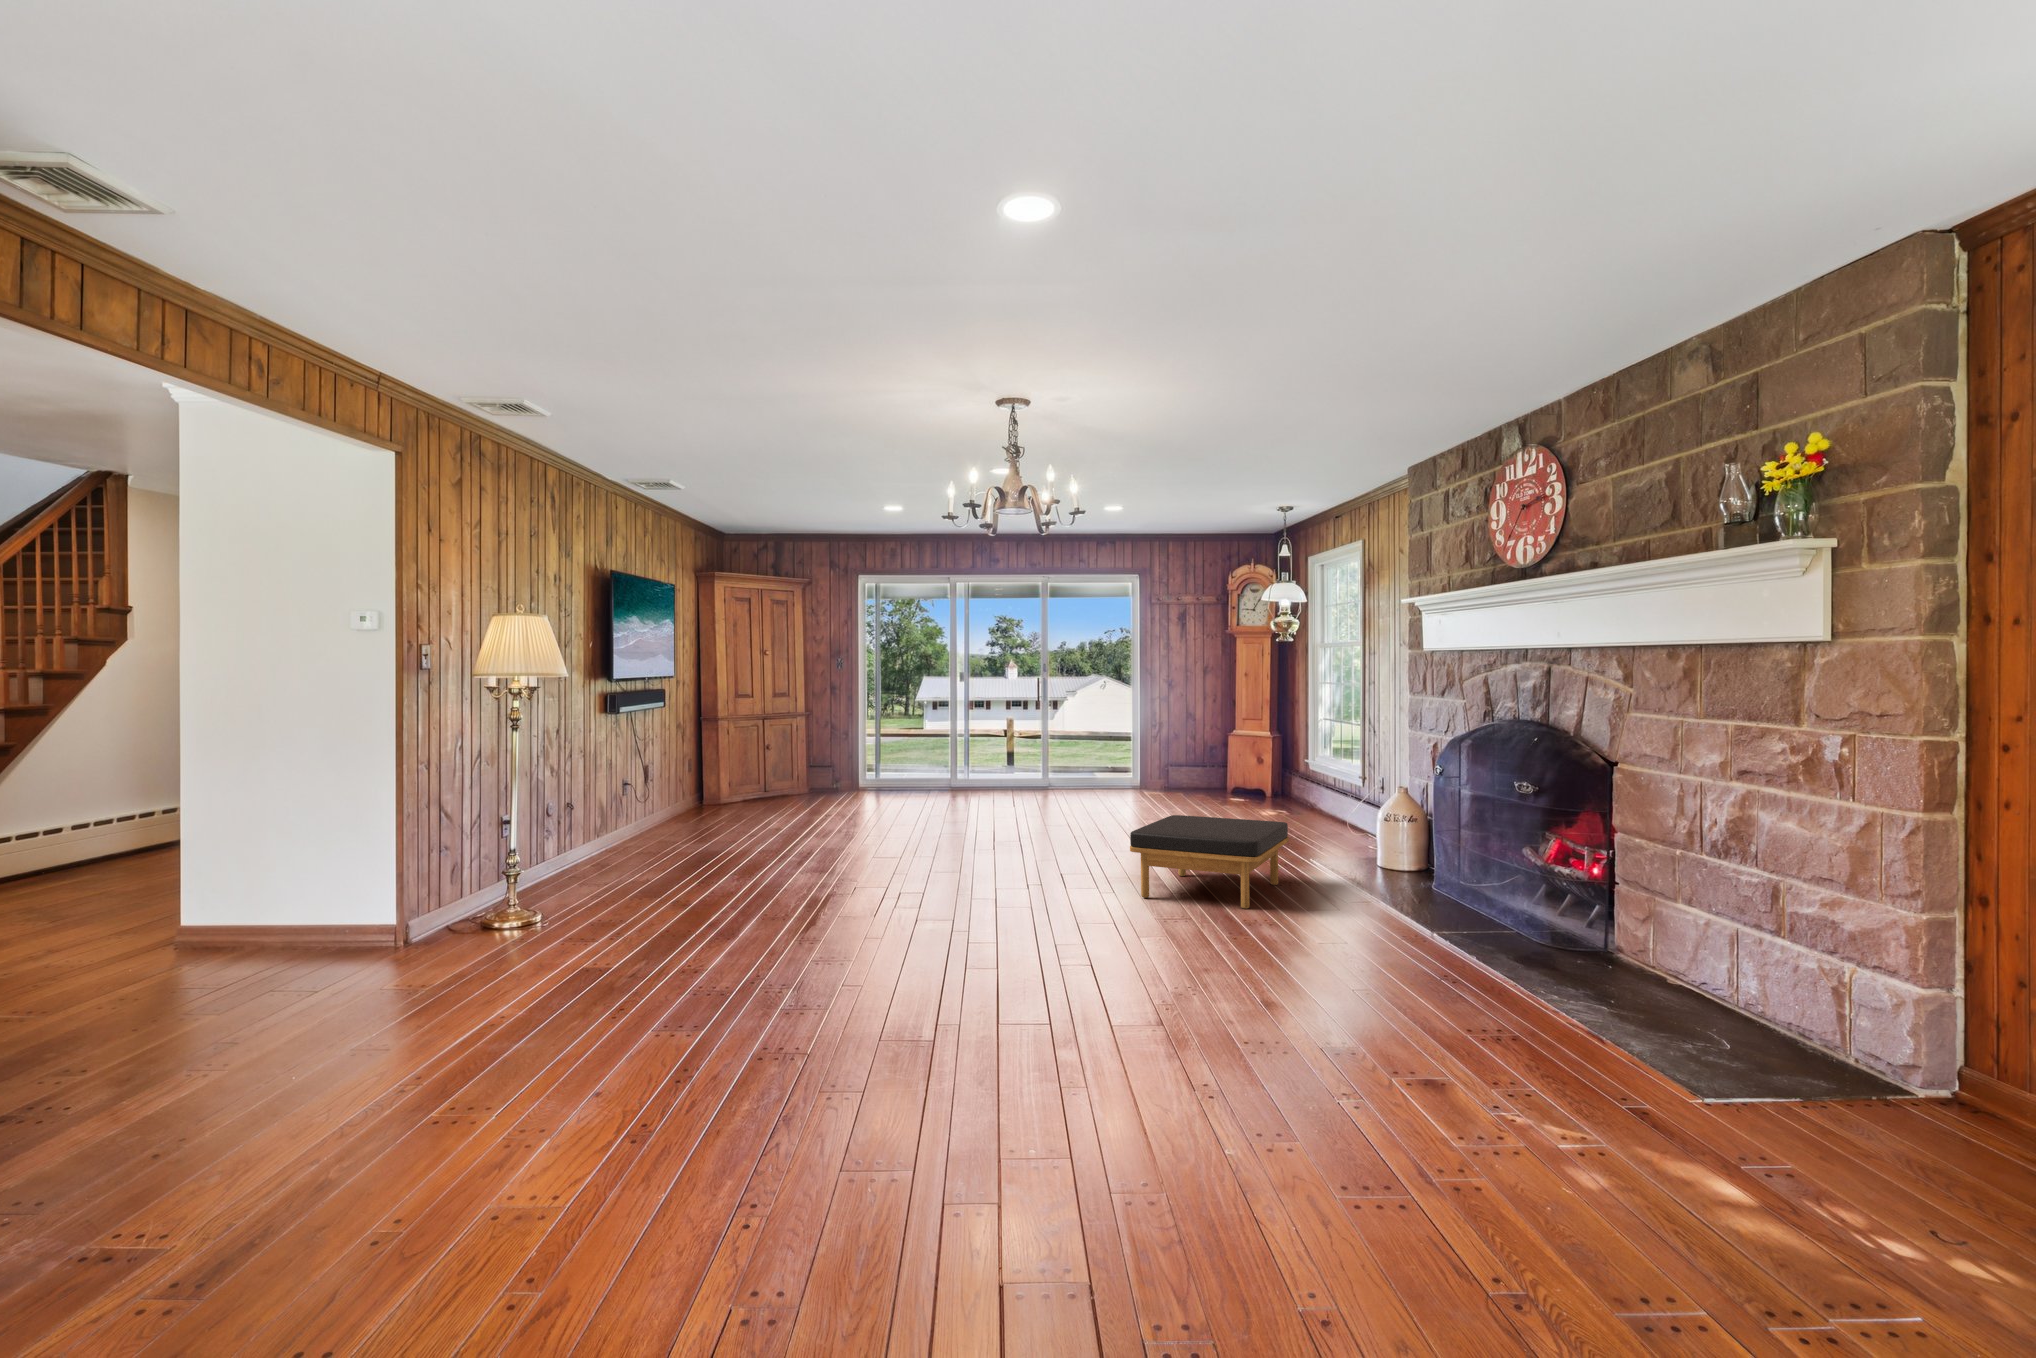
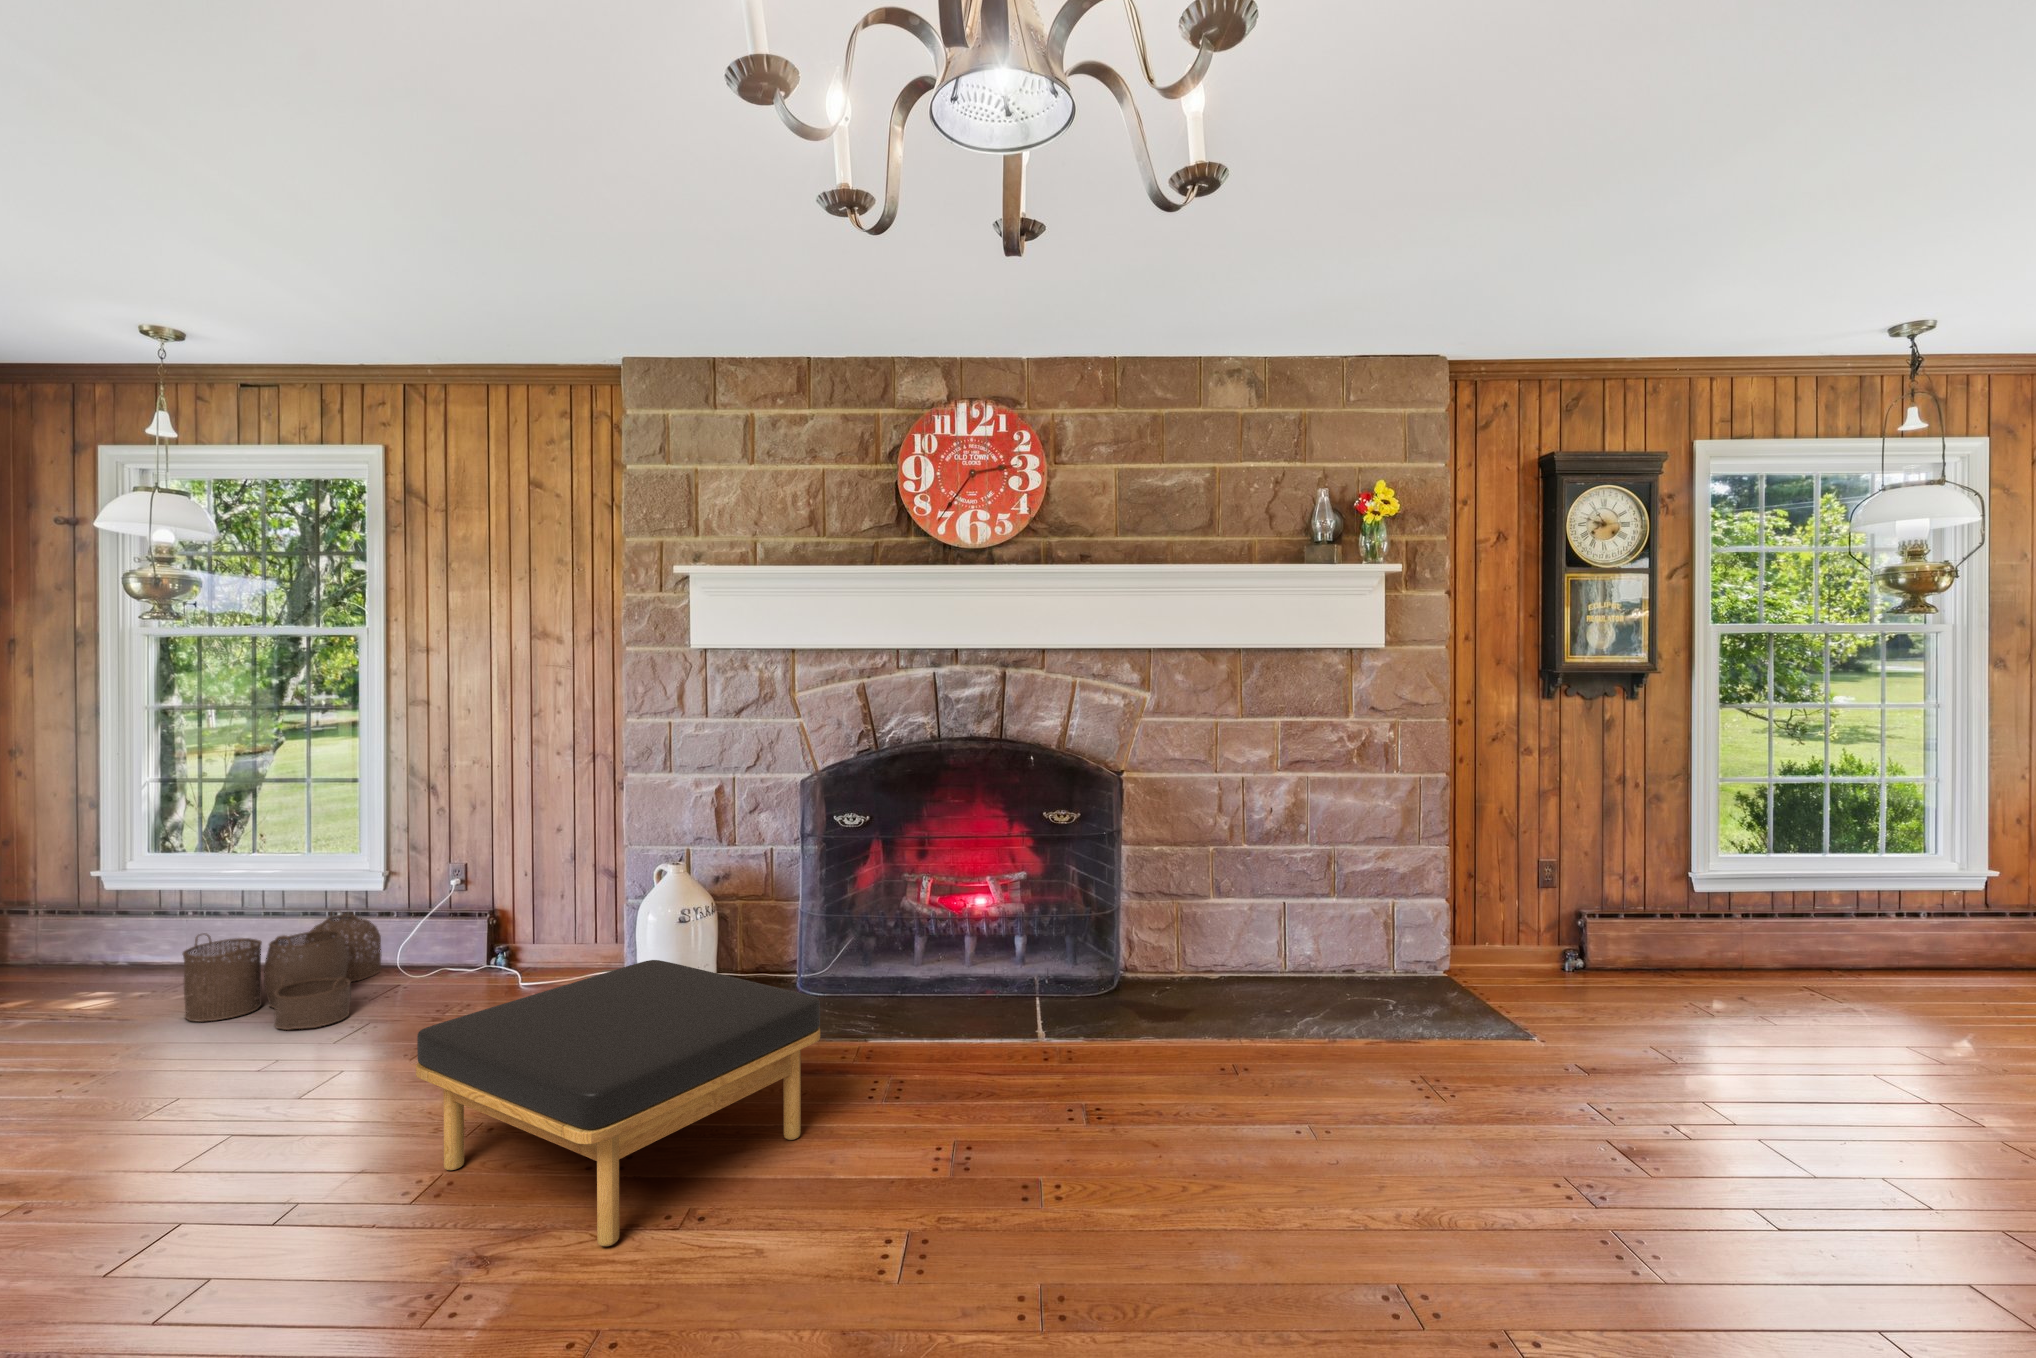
woven basket: none [1265,792,1361,842] -> present [183,913,381,1030]

